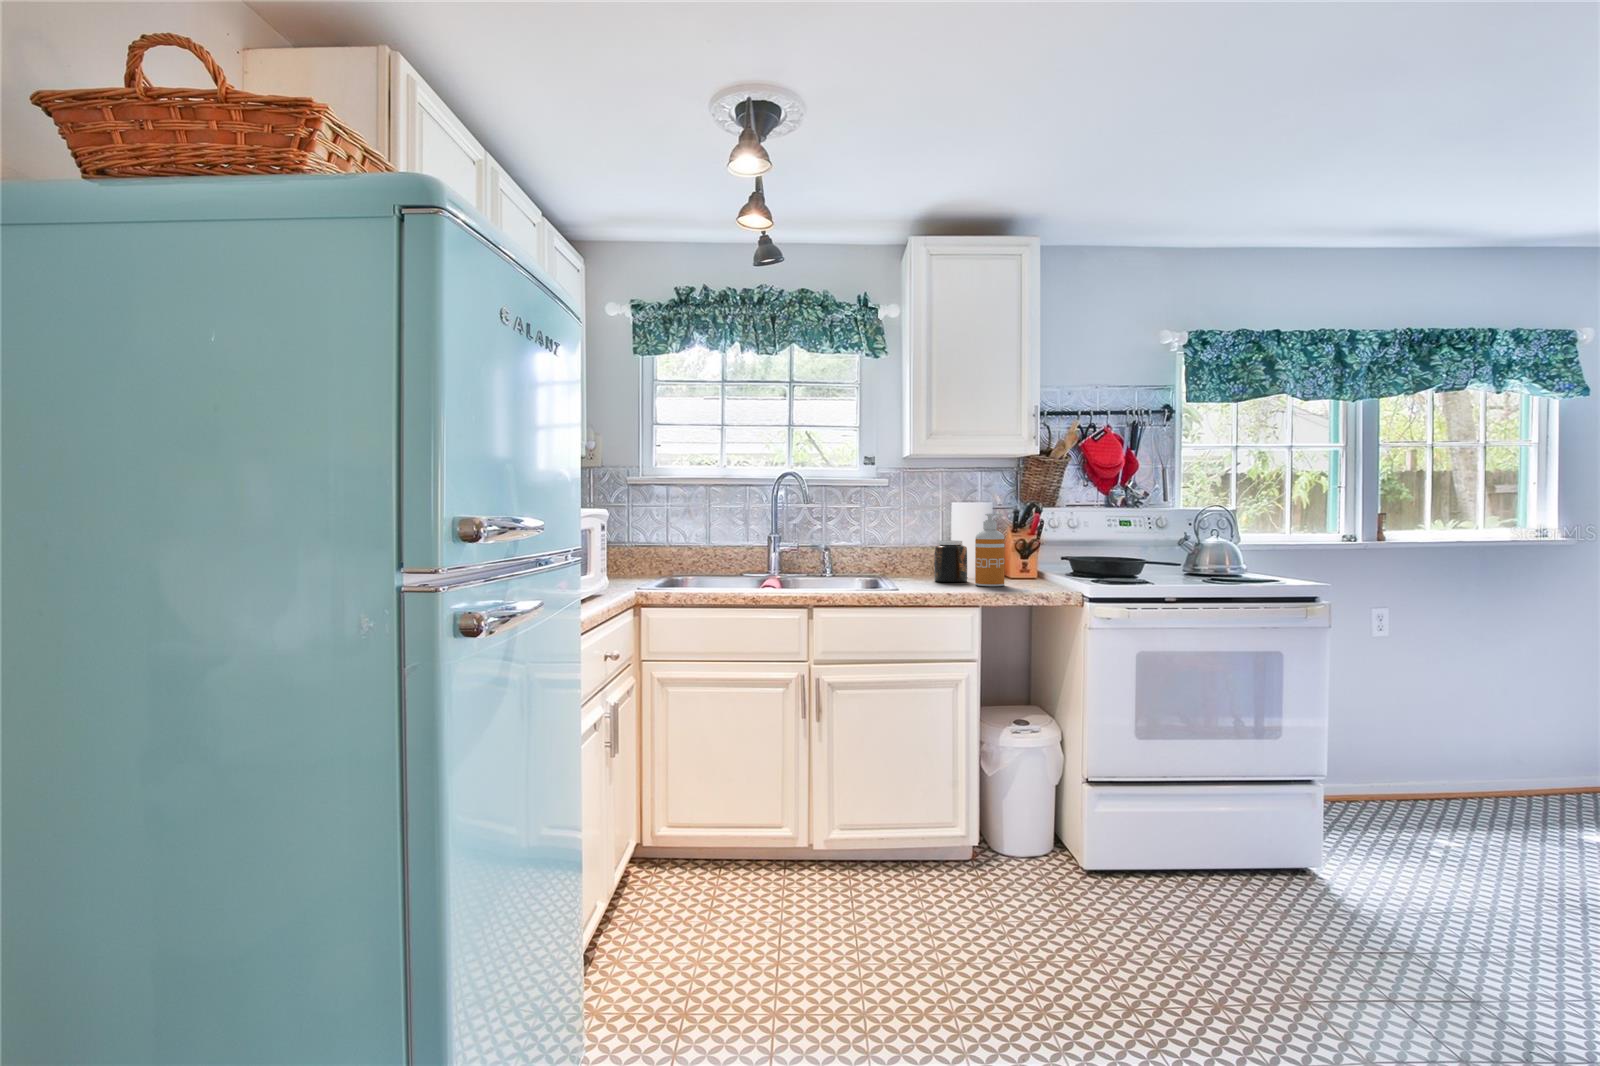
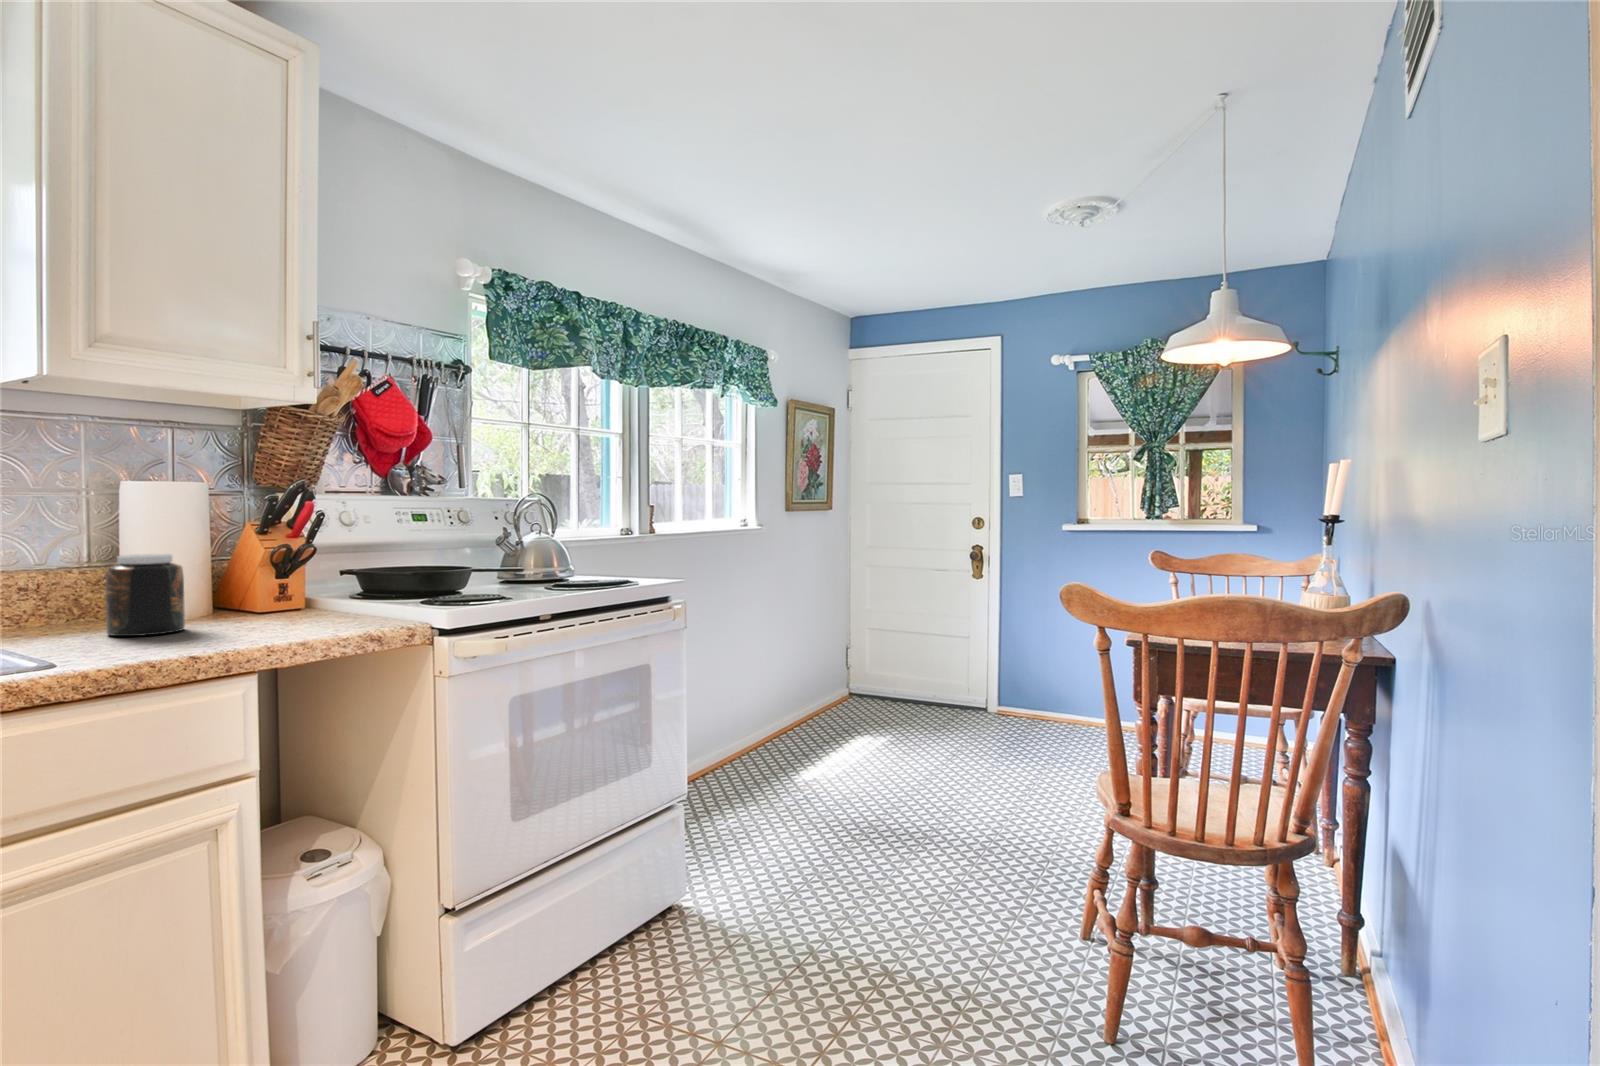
soap dispenser: present [975,514,1004,586] -> none [215,506,278,637]

